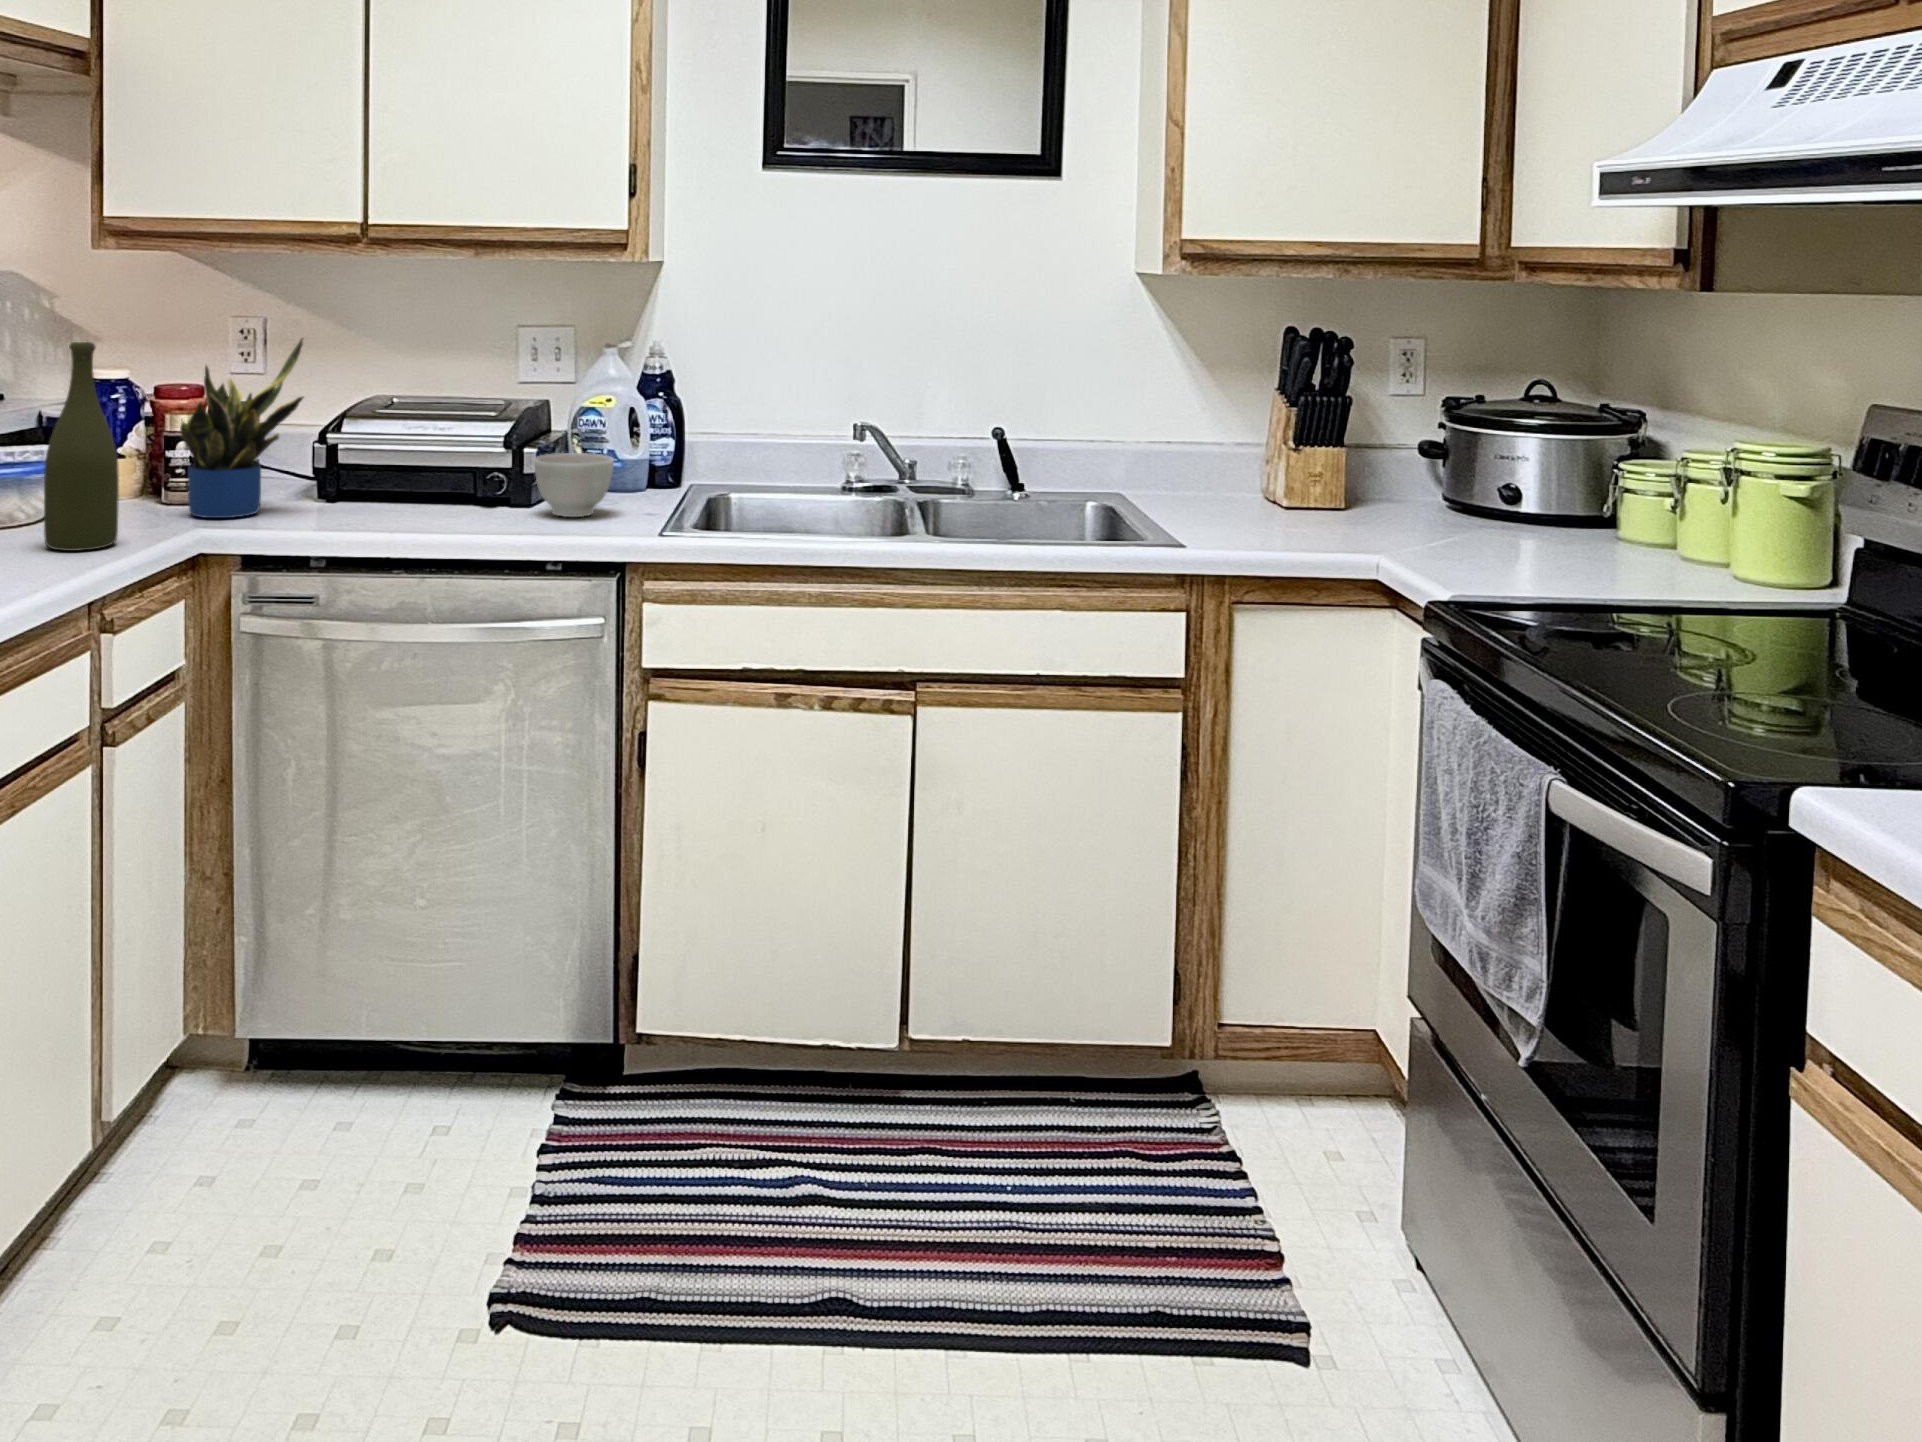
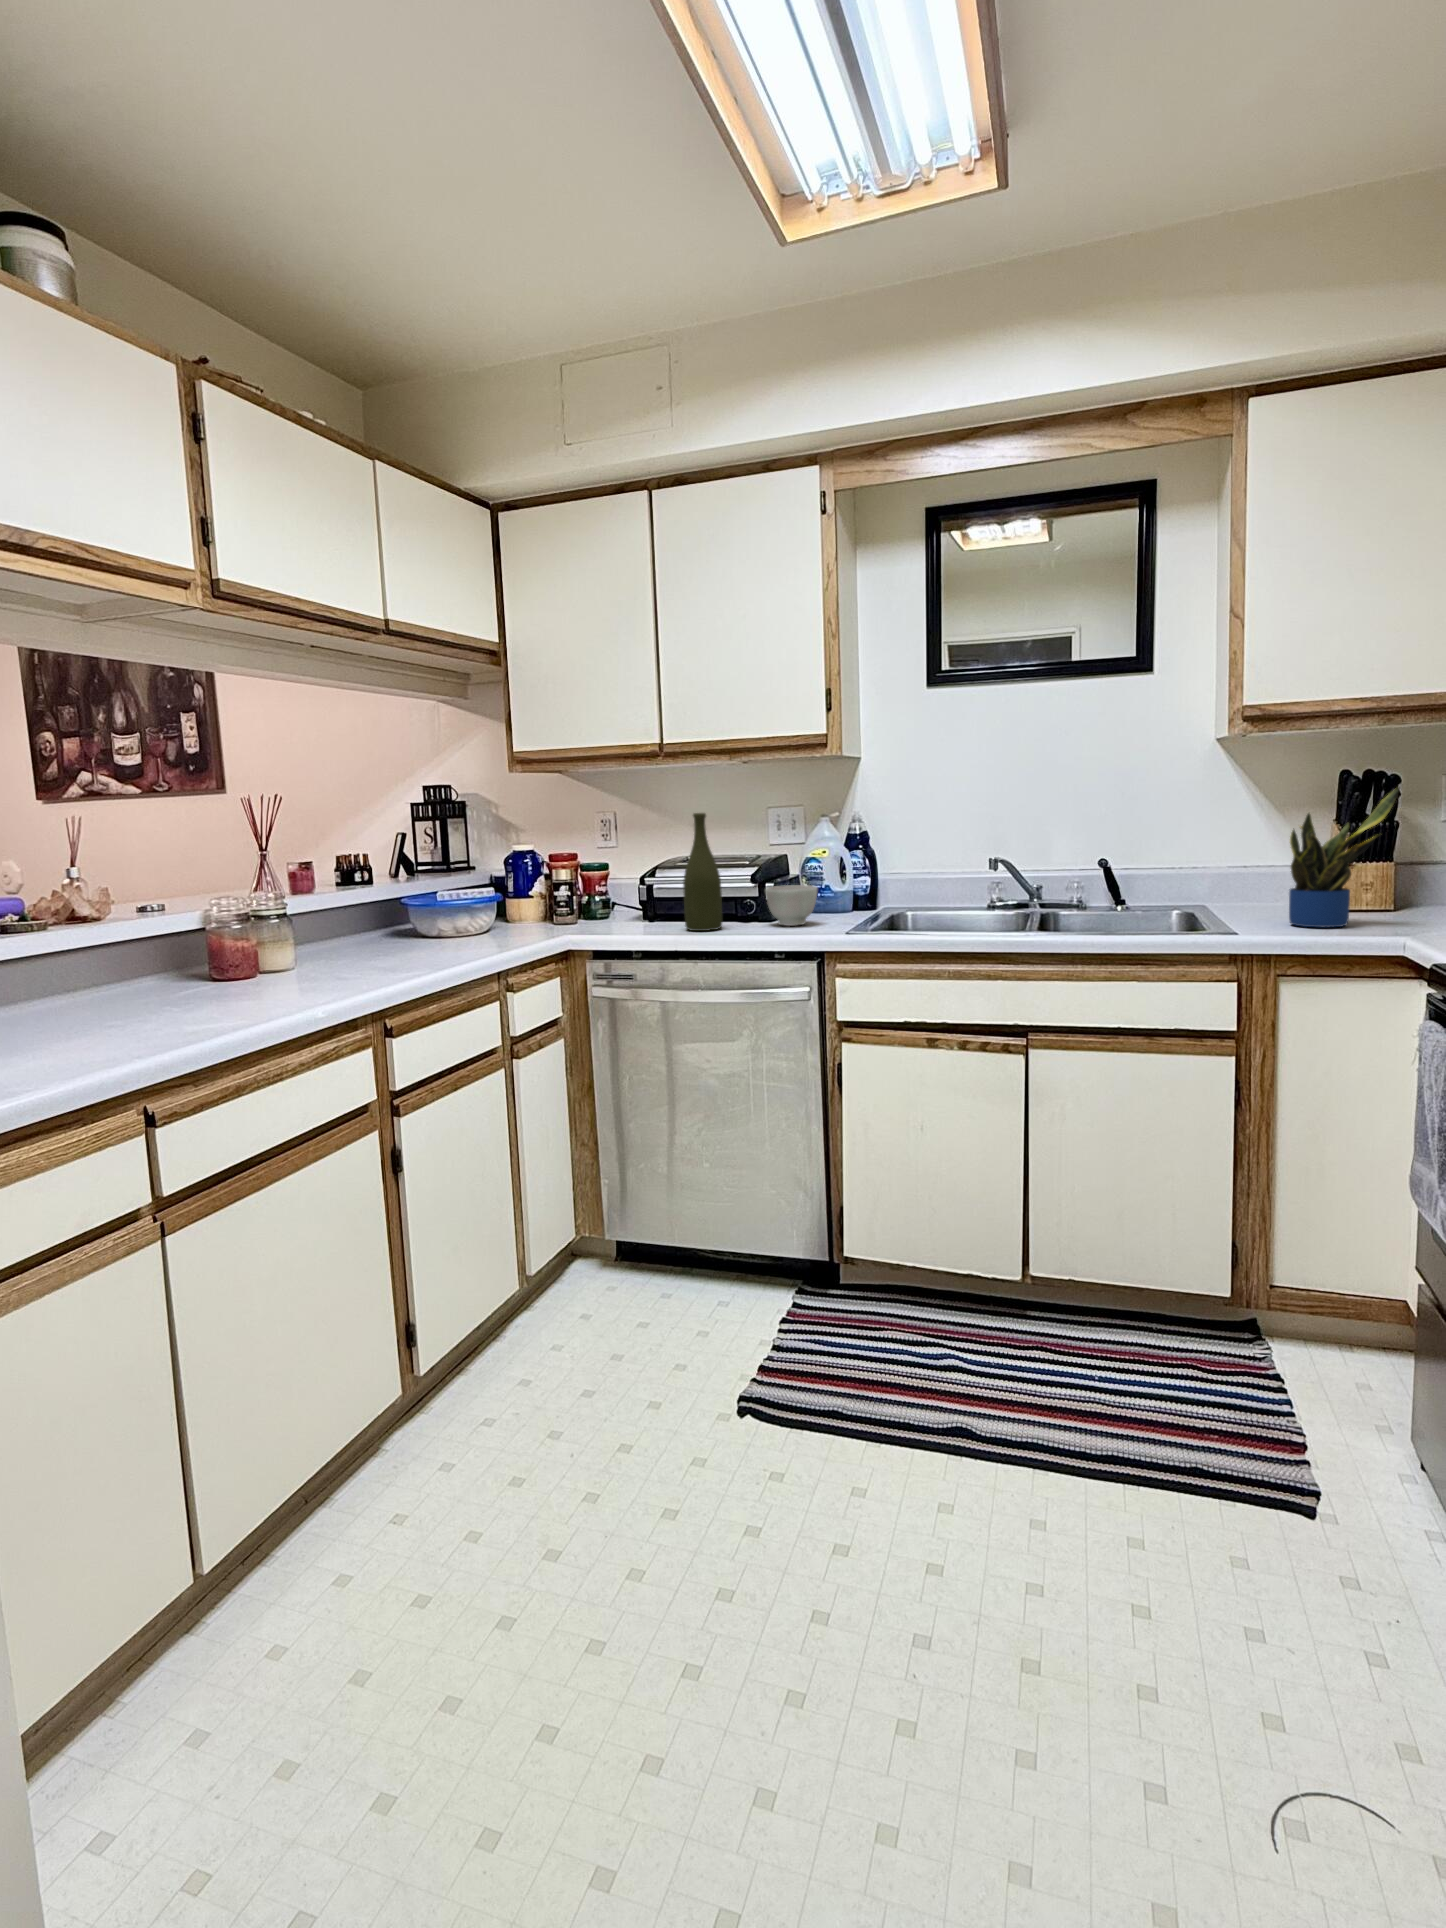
potted plant: present [180,338,304,518] -> present [1289,787,1399,927]
bottle: present [44,342,119,551] -> present [683,813,722,931]

